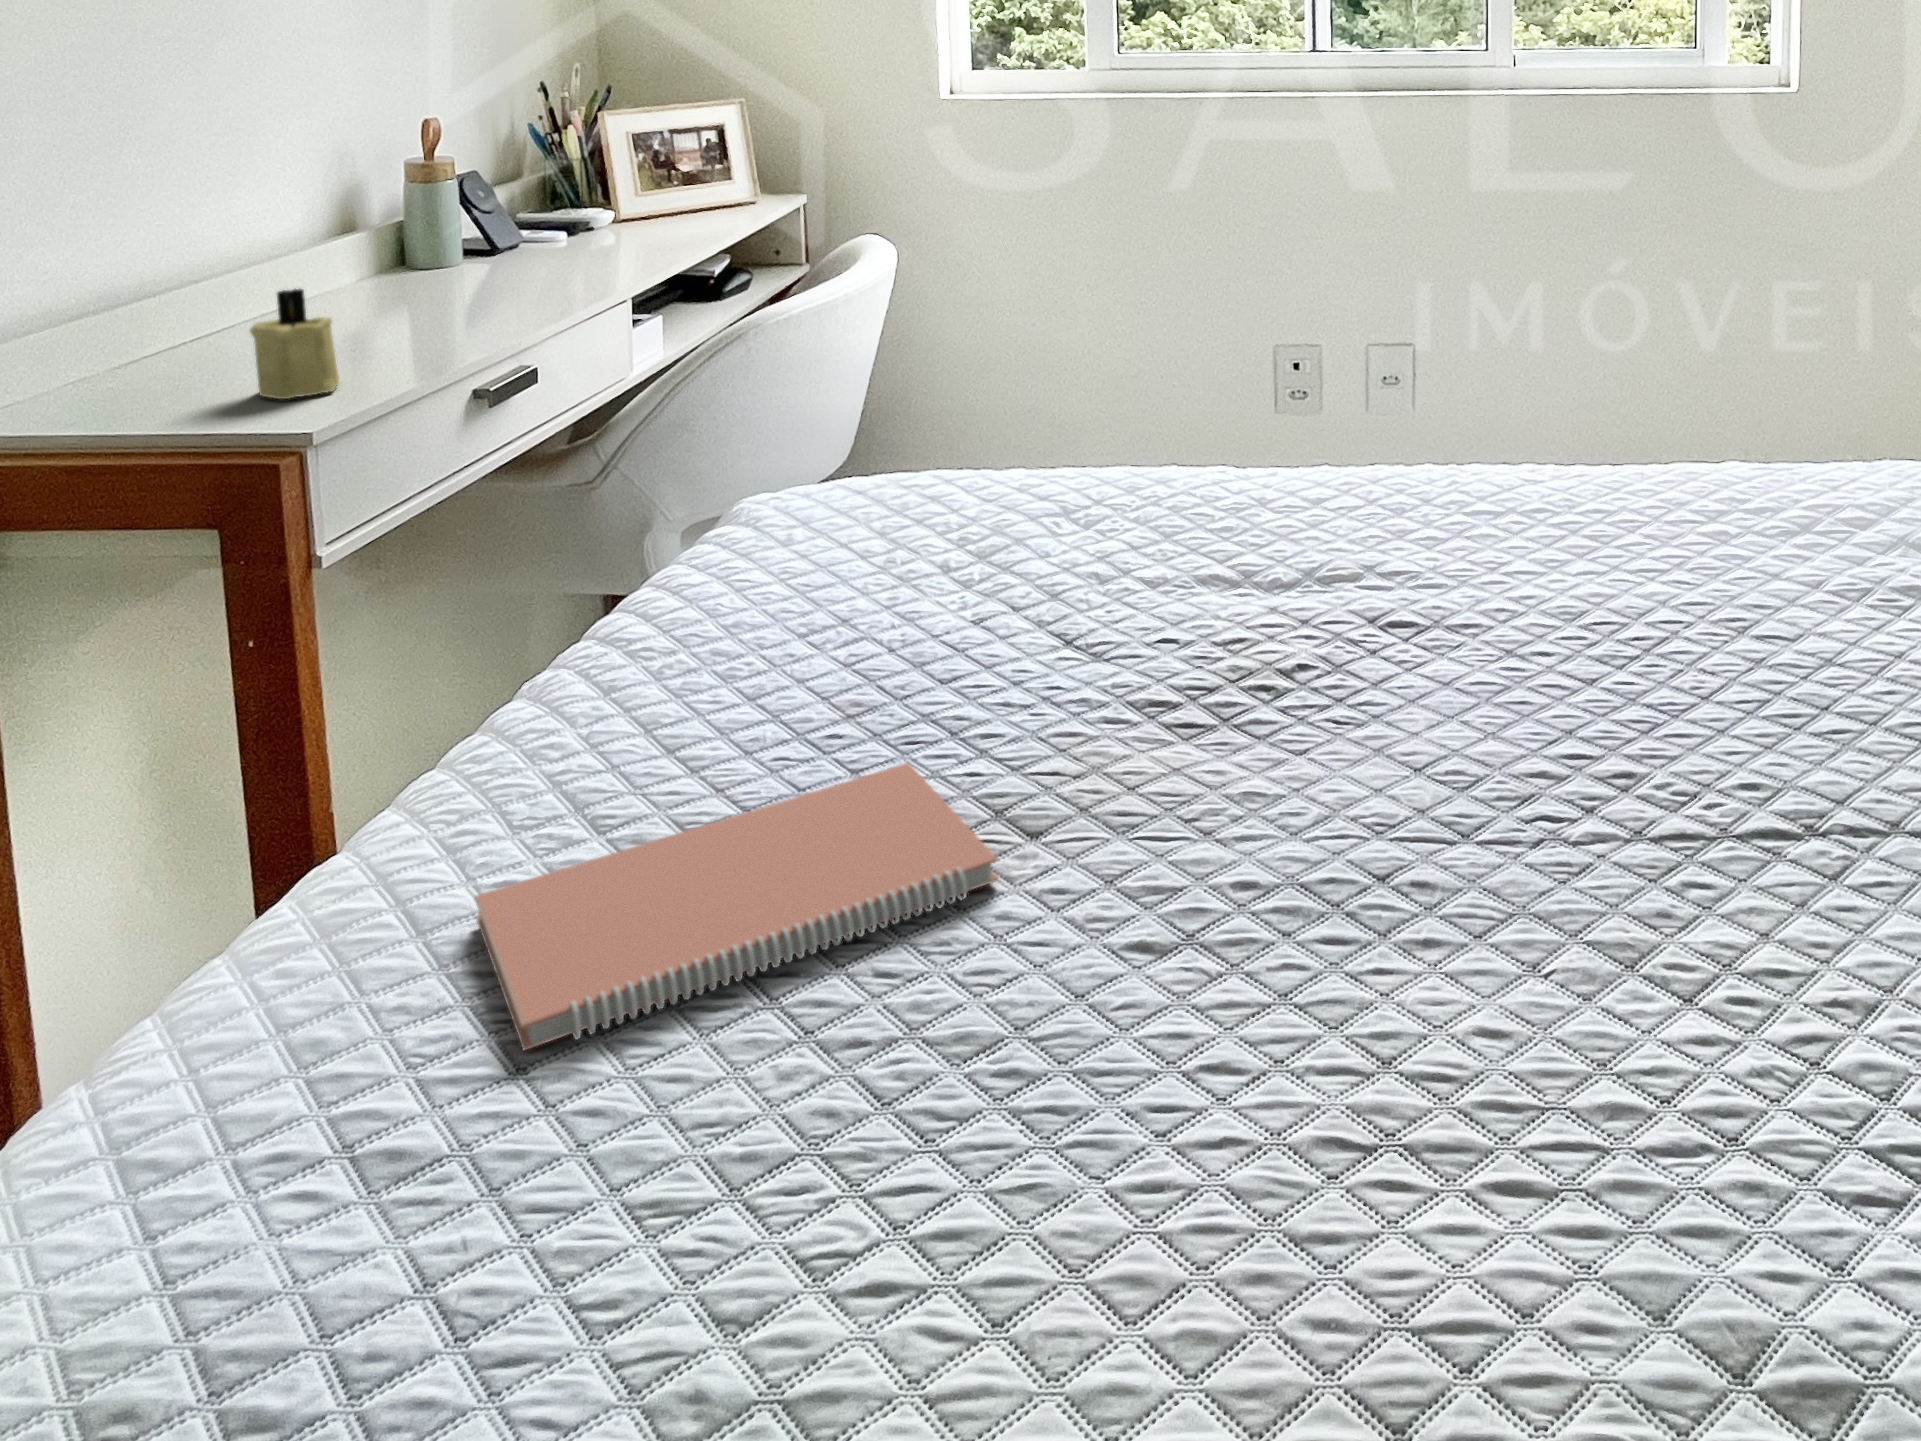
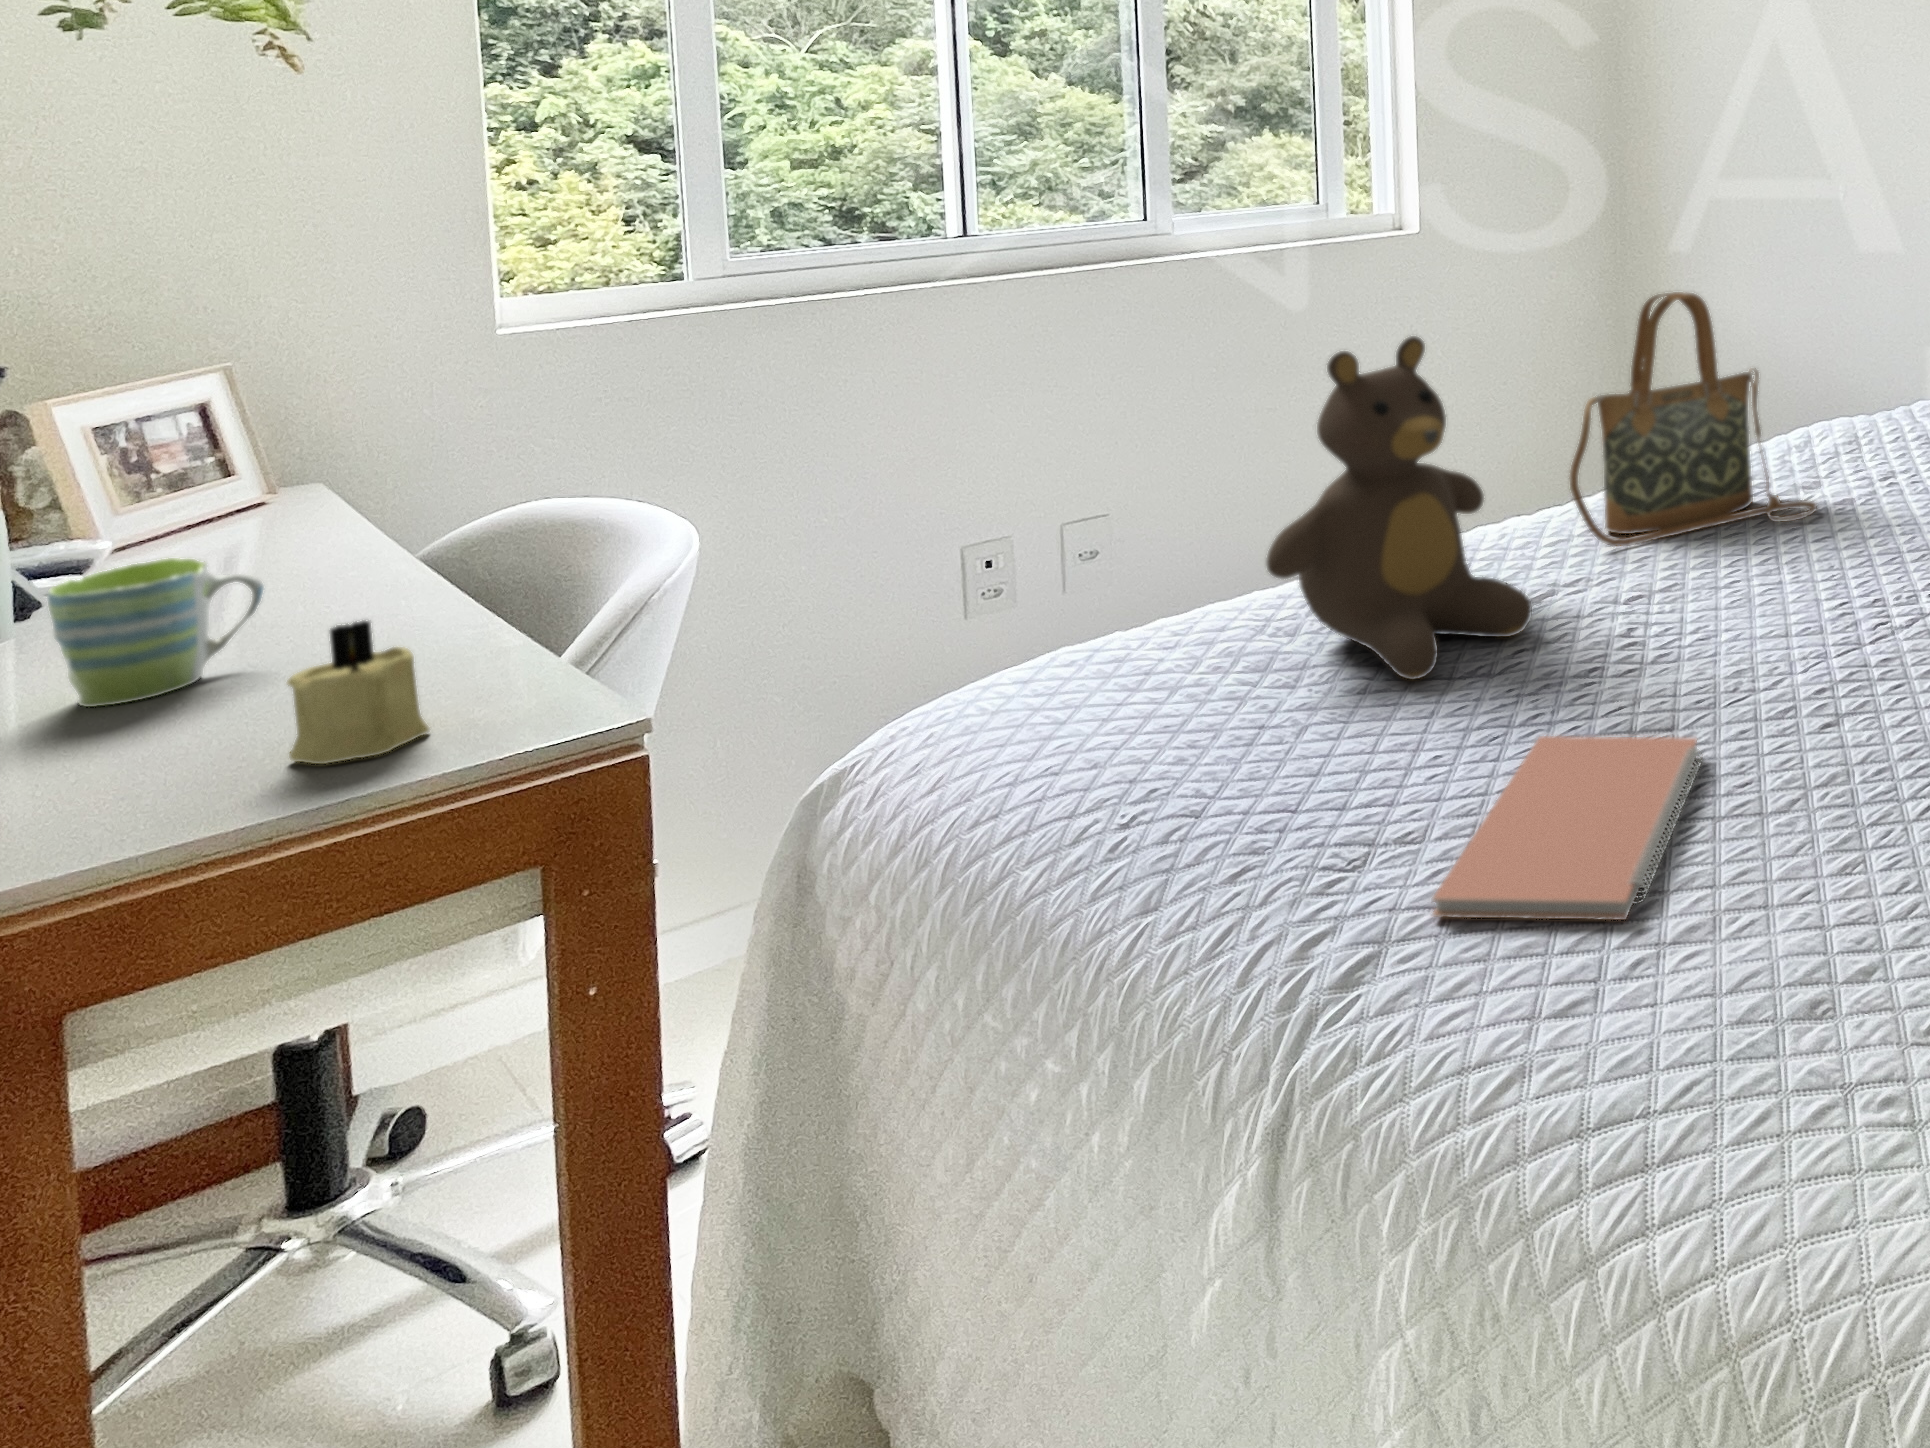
teddy bear: none [943,198,1264,638] -> present [1266,336,1532,679]
handbag: none [1446,201,1812,610] -> present [1569,292,1817,546]
mug: none [328,223,446,323] -> present [47,558,263,707]

